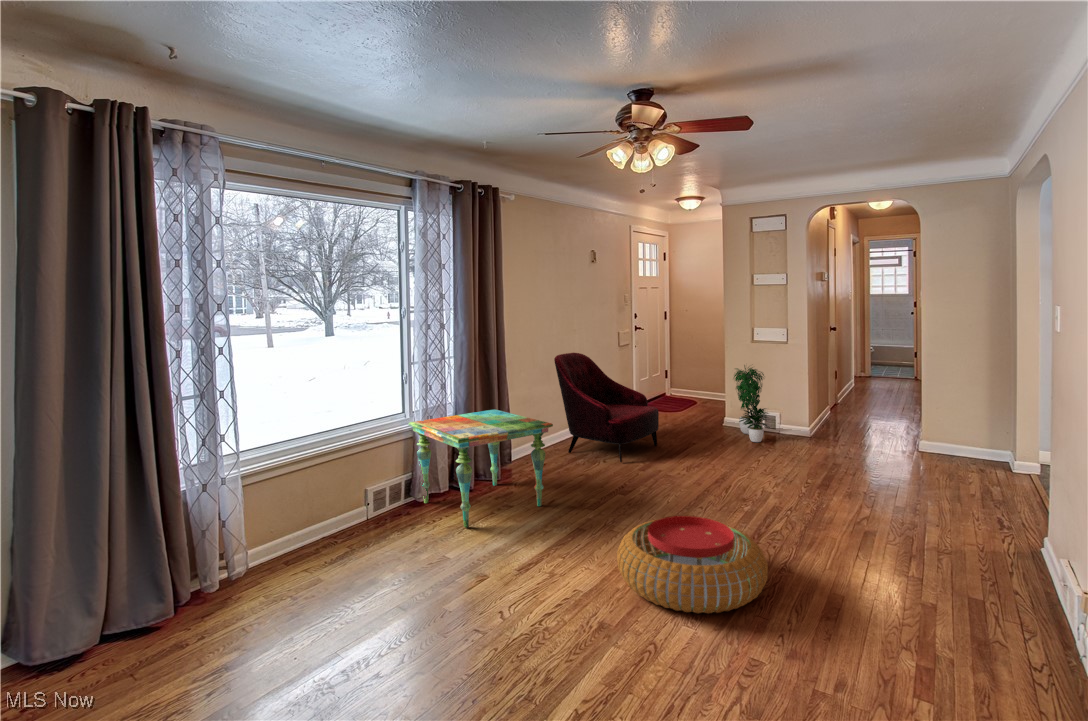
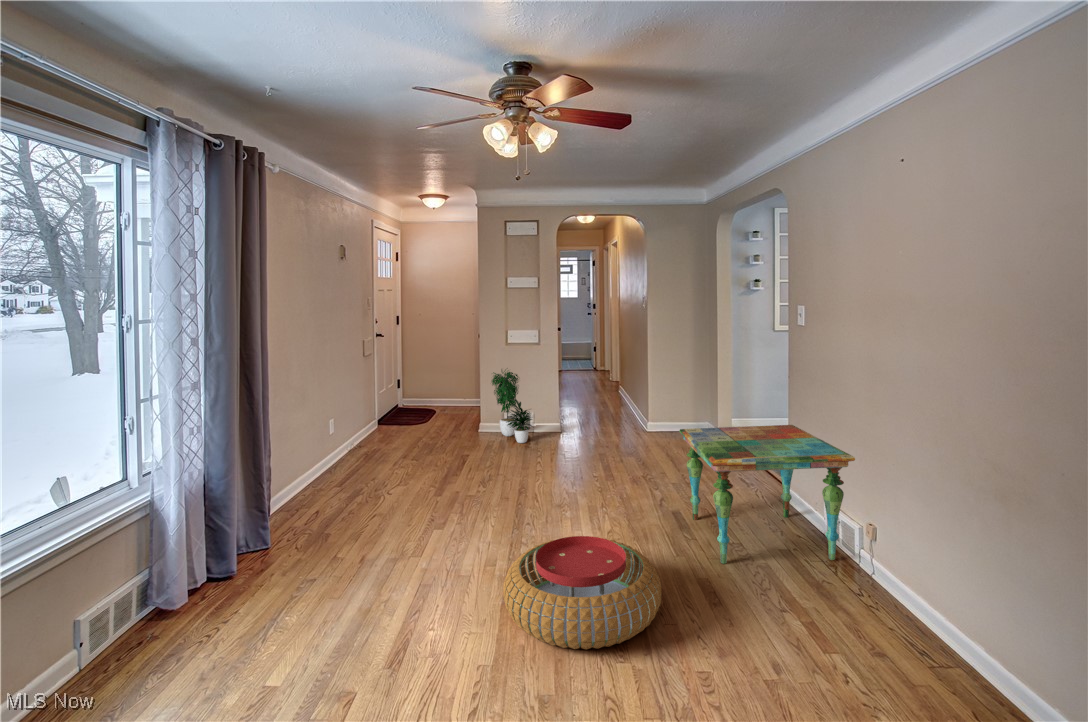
armchair: present [554,353,659,462] -> none [308,371,435,491]
side table: present [409,409,553,527] -> present [679,425,855,564]

